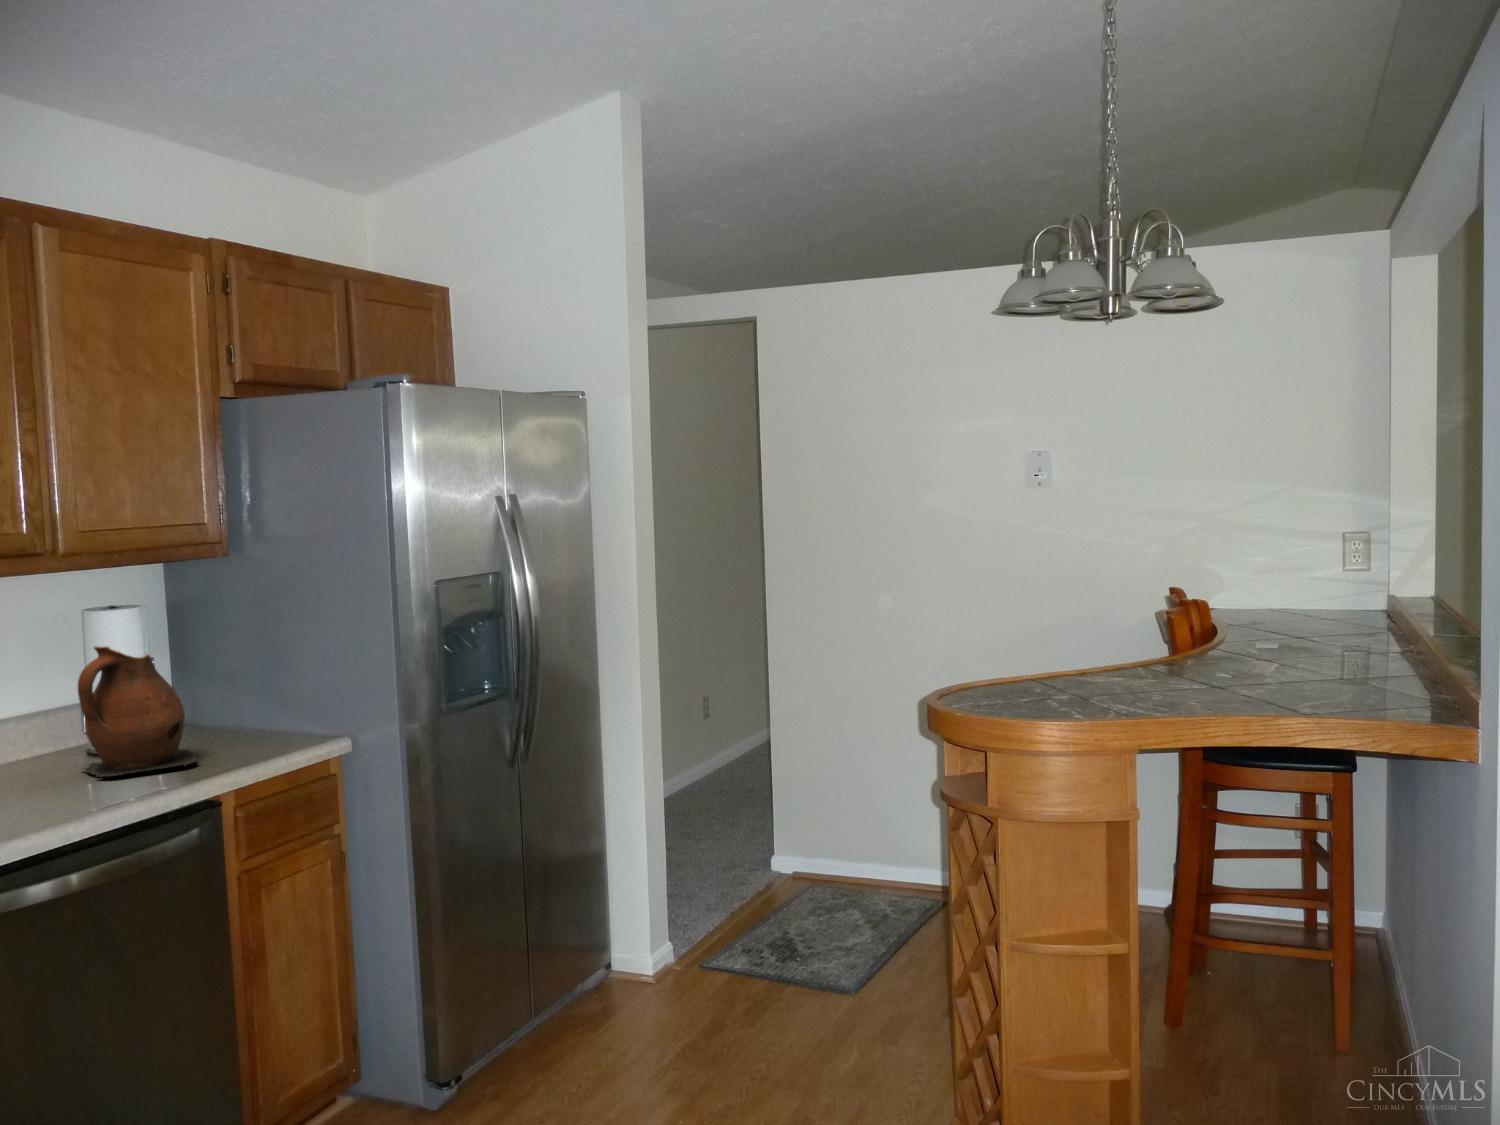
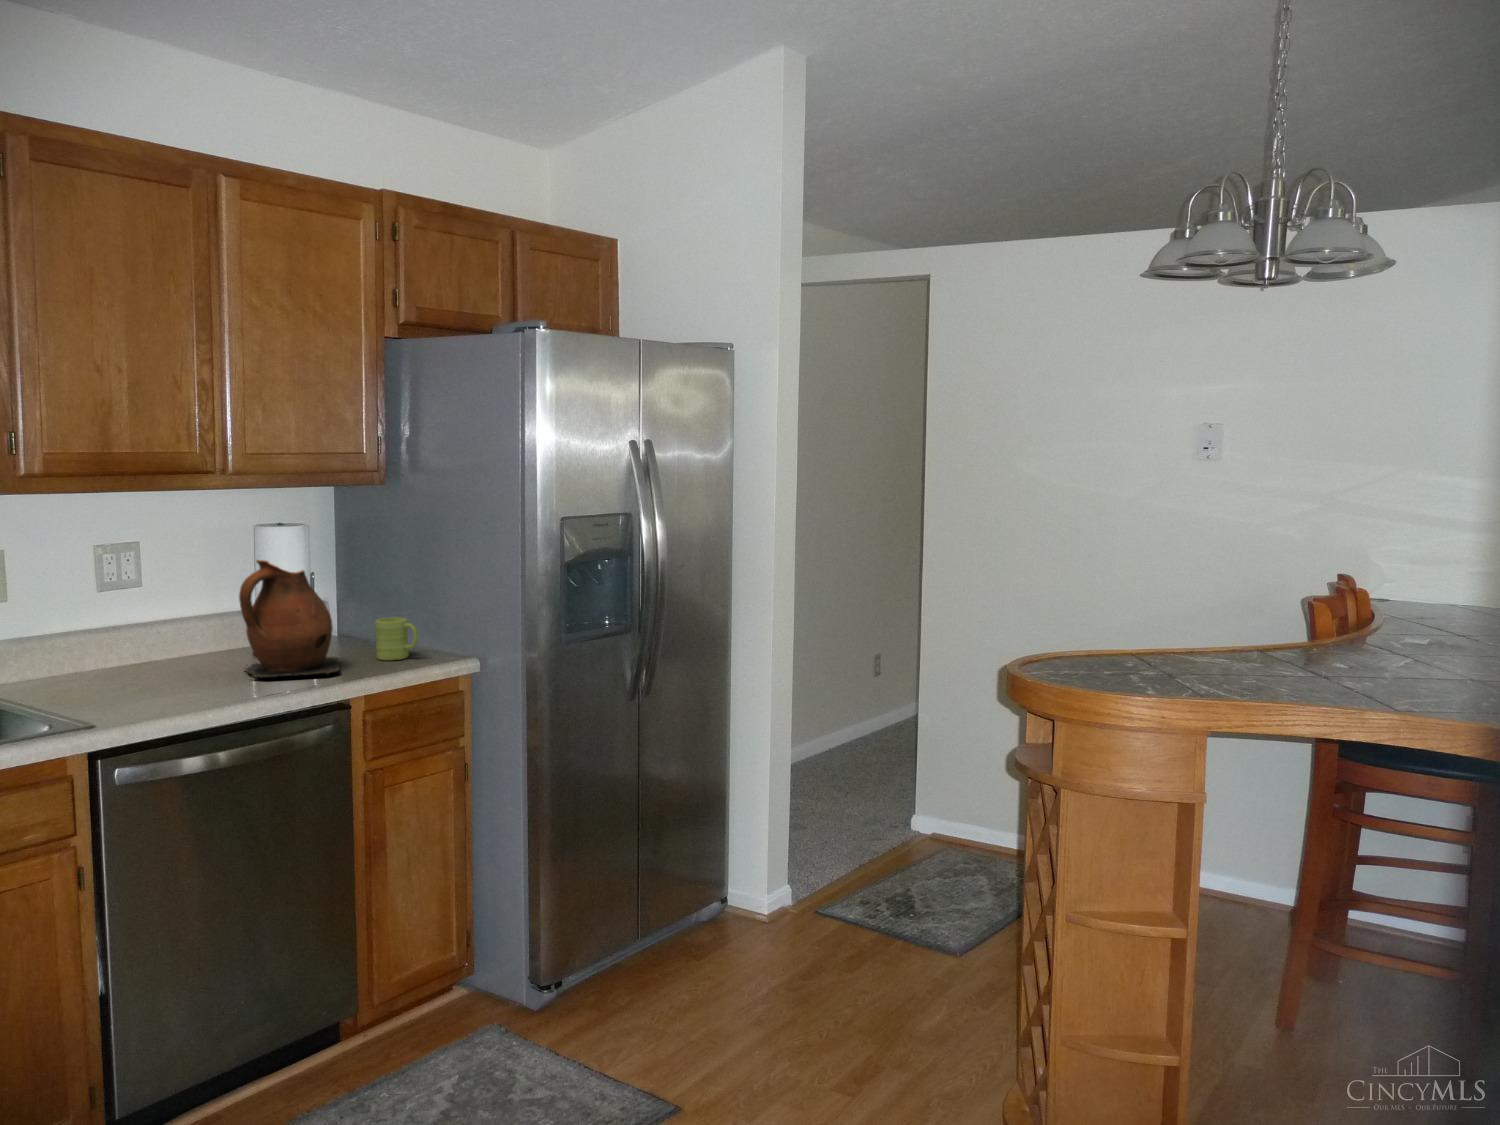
mug: none [228,699,279,746] -> present [375,617,418,660]

